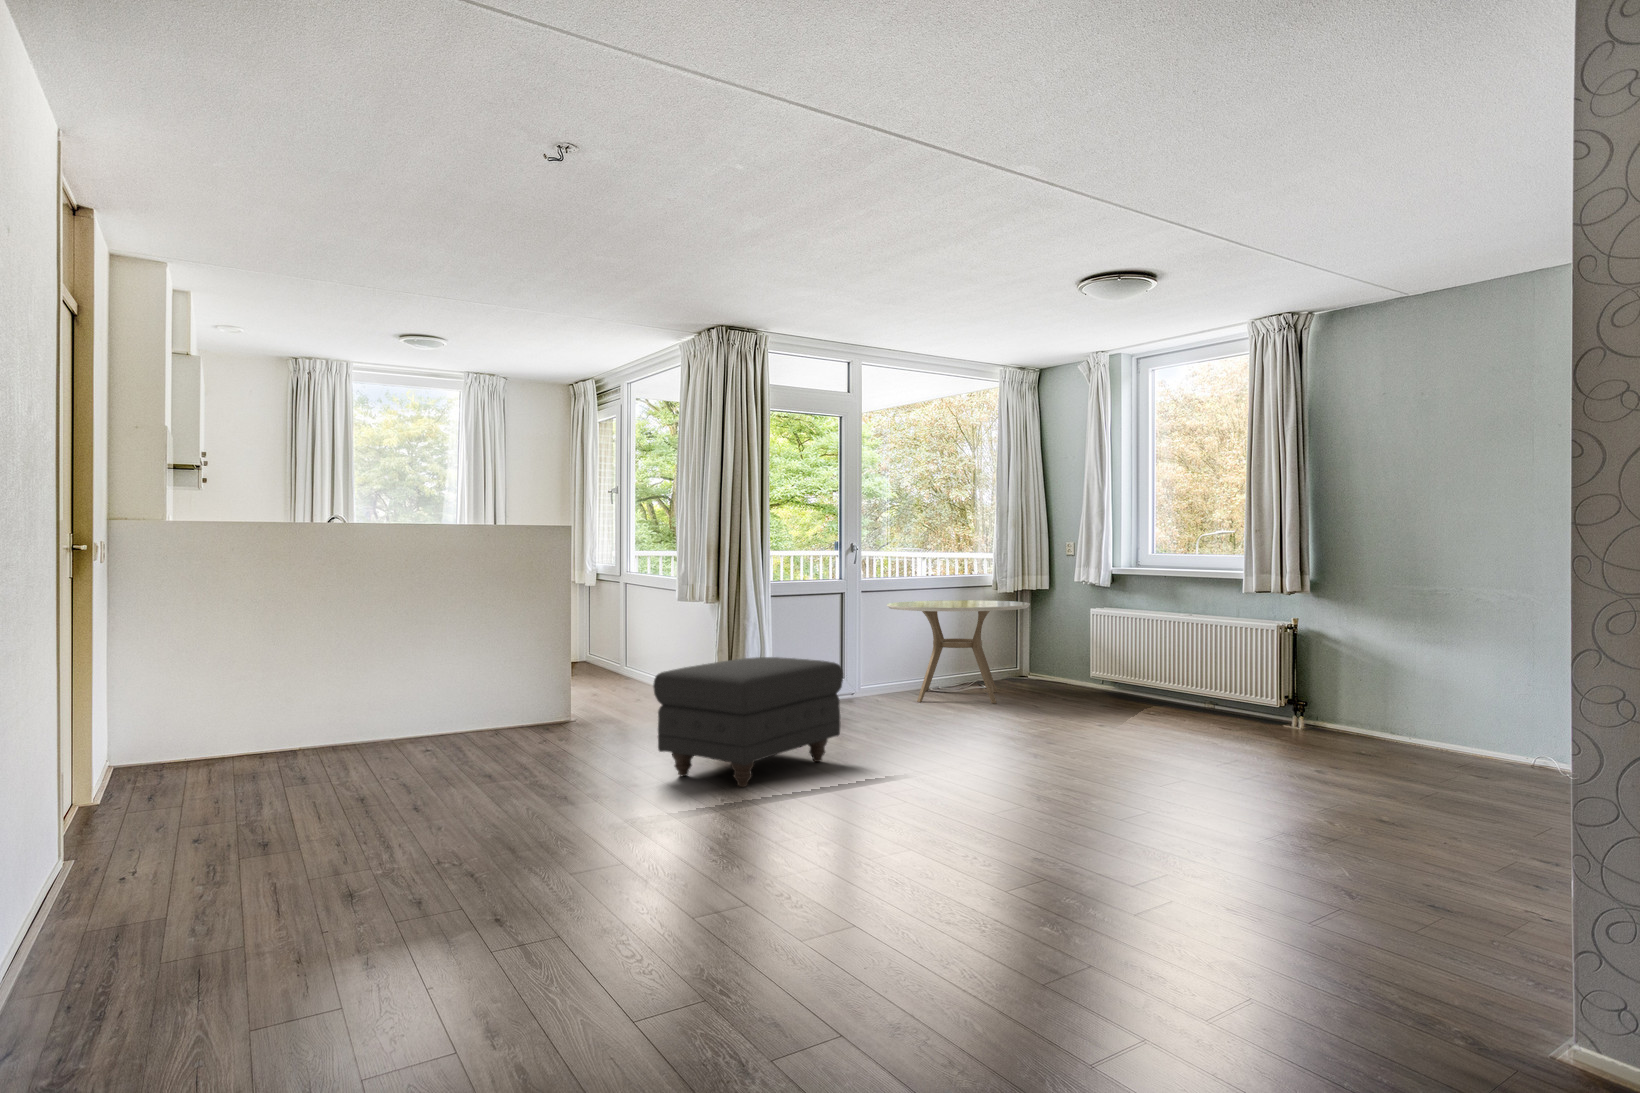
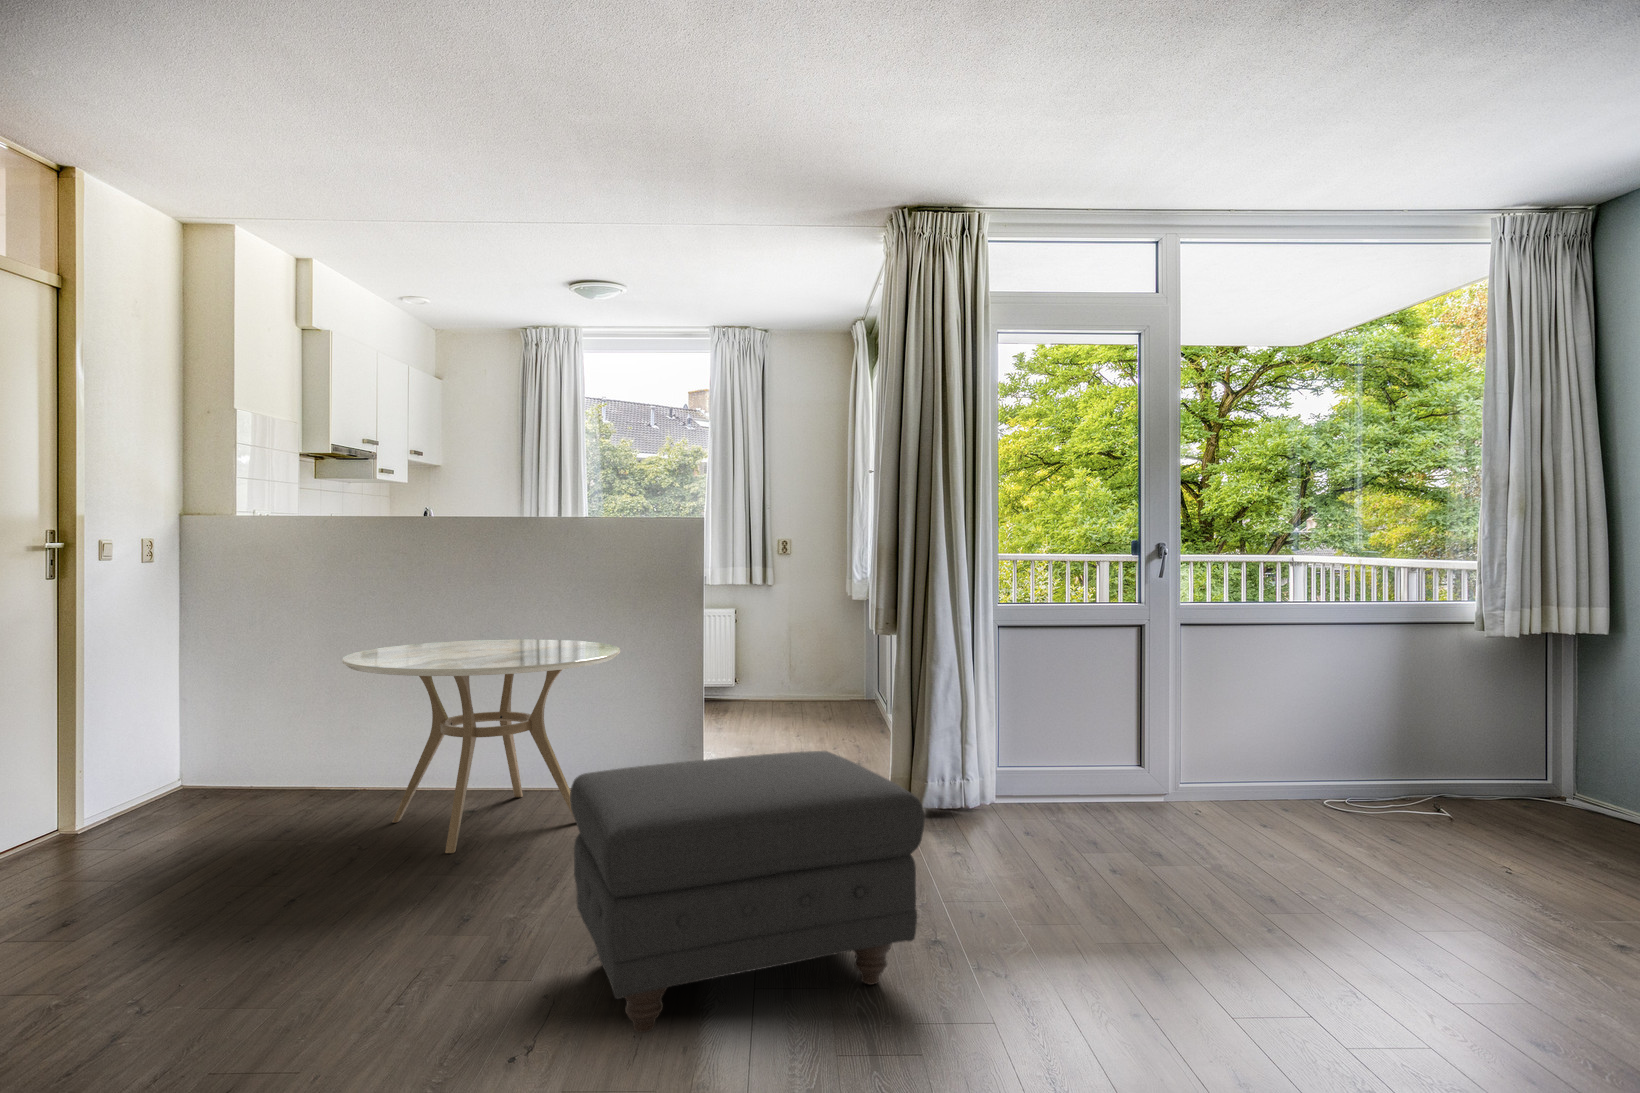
dining table: present [887,600,1030,704] -> present [342,639,620,853]

